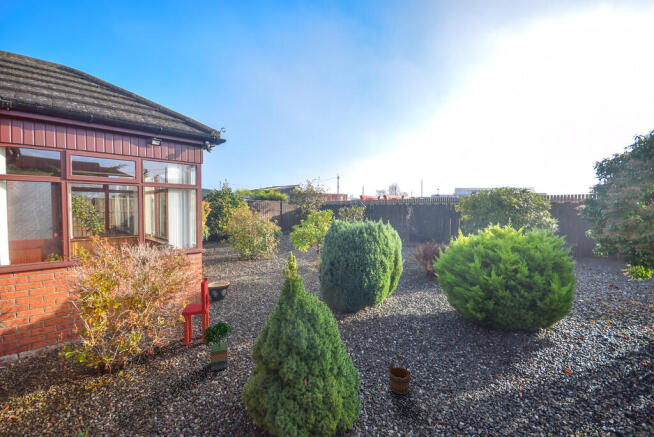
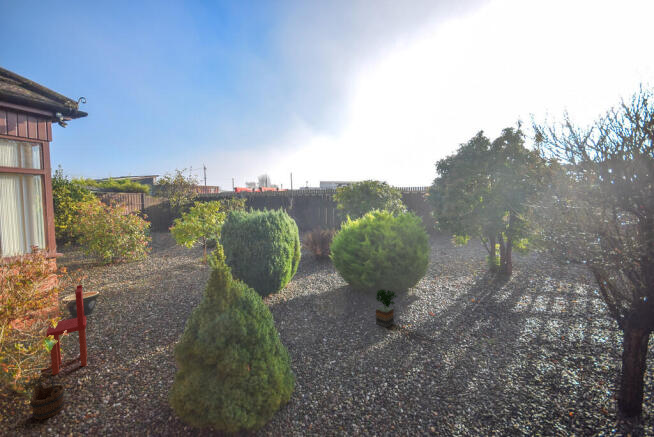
potted tree: present [203,322,234,371] -> present [376,289,397,327]
wooden bucket: present [389,356,410,394] -> present [30,373,65,420]

